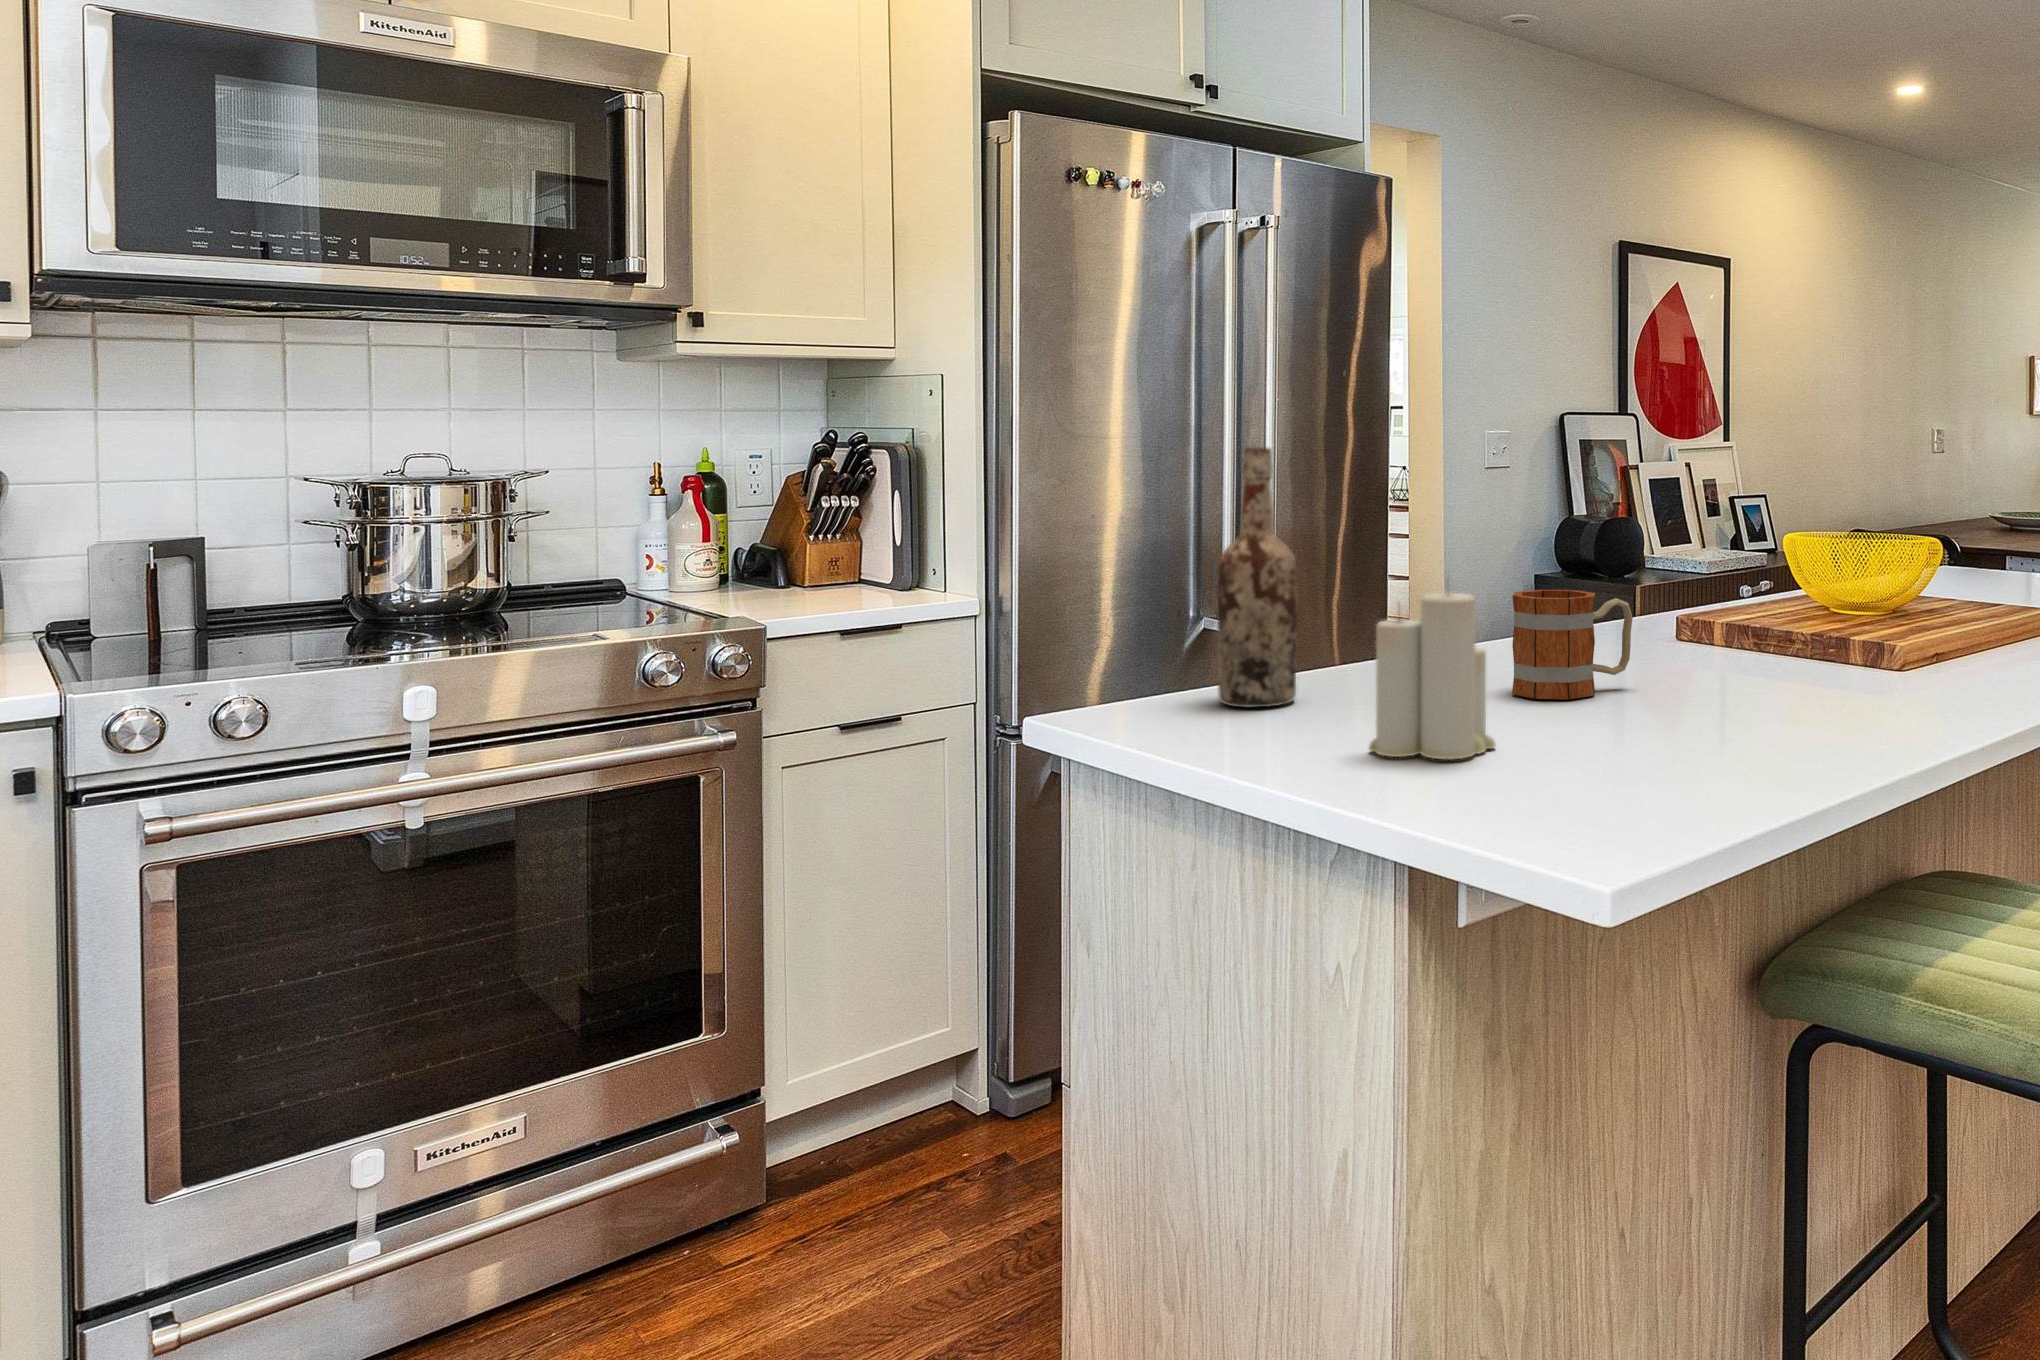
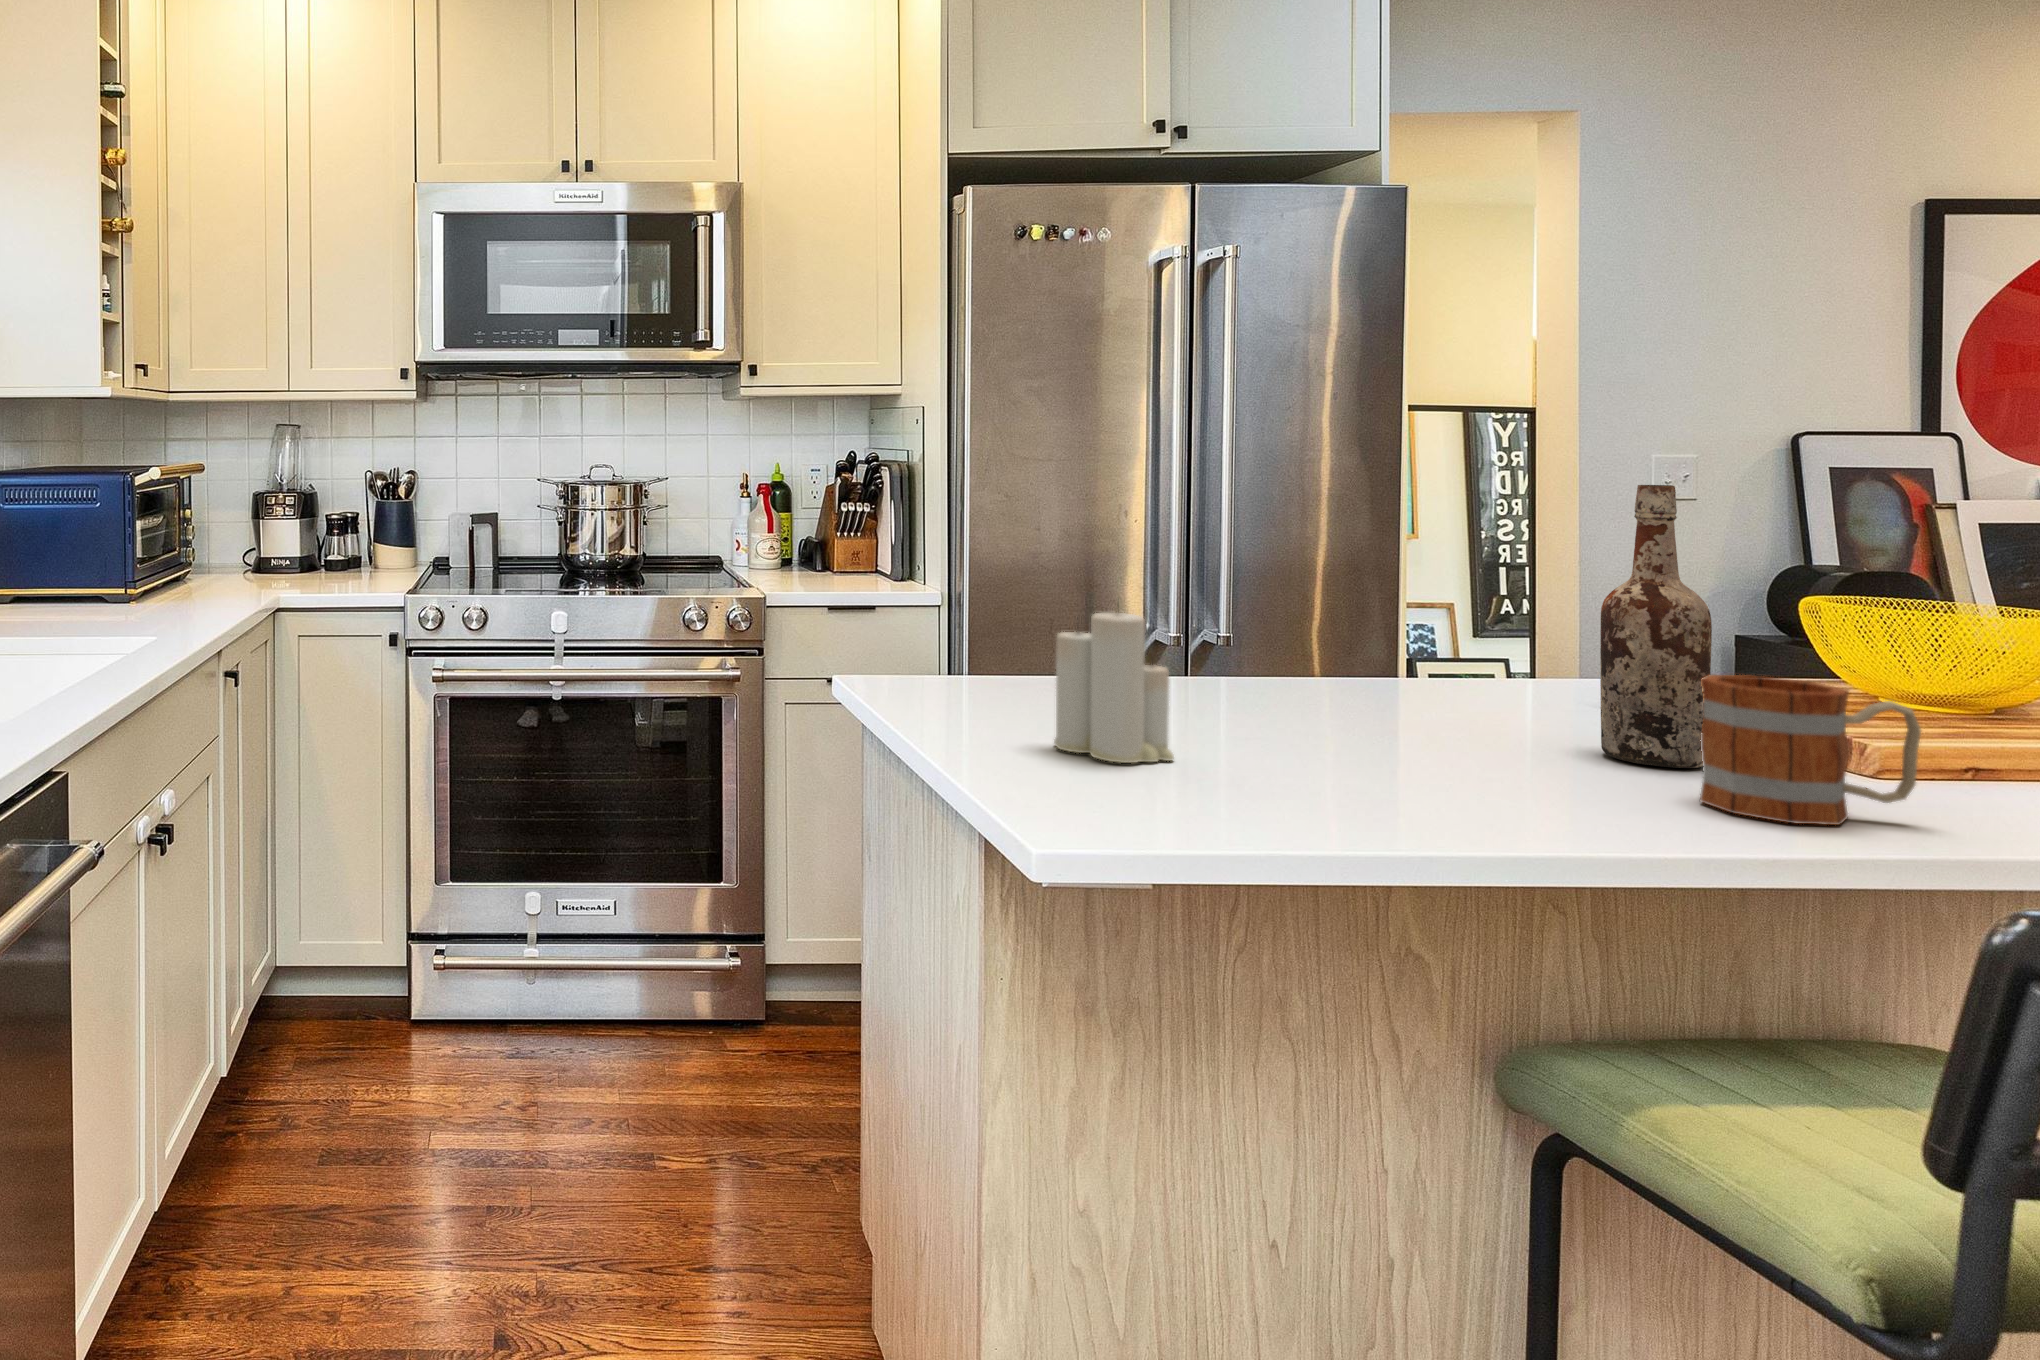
wine bottle: present [1217,448,1297,708] -> present [1600,485,1712,768]
mug: present [1512,590,1633,699] -> present [1700,675,1921,825]

